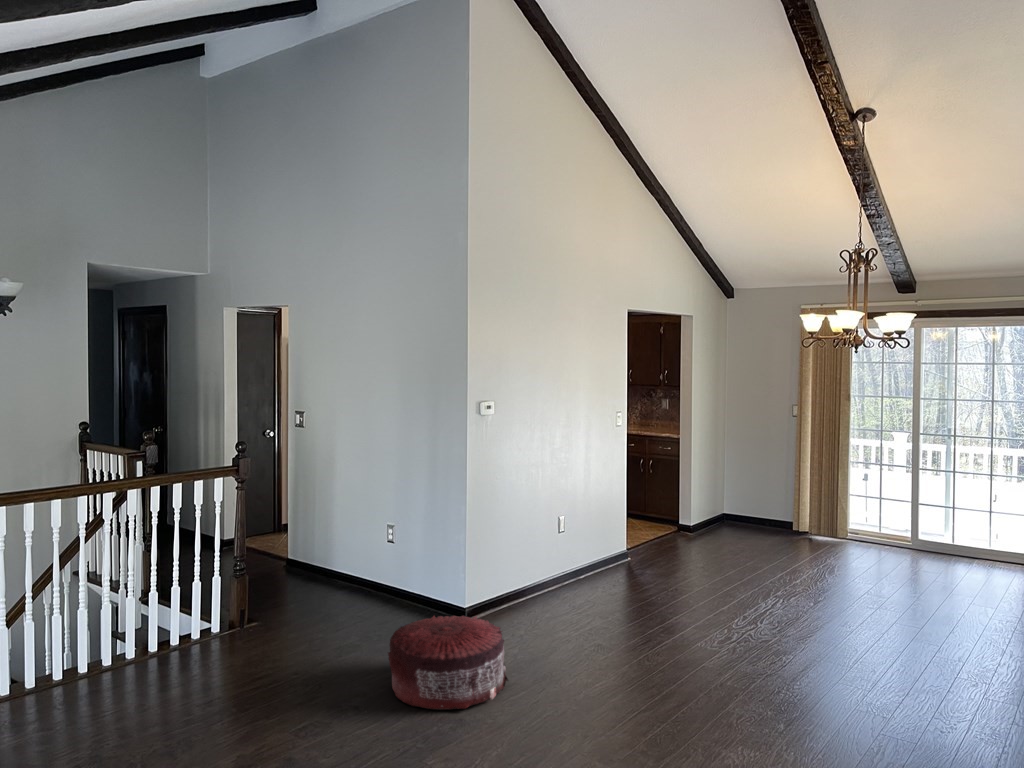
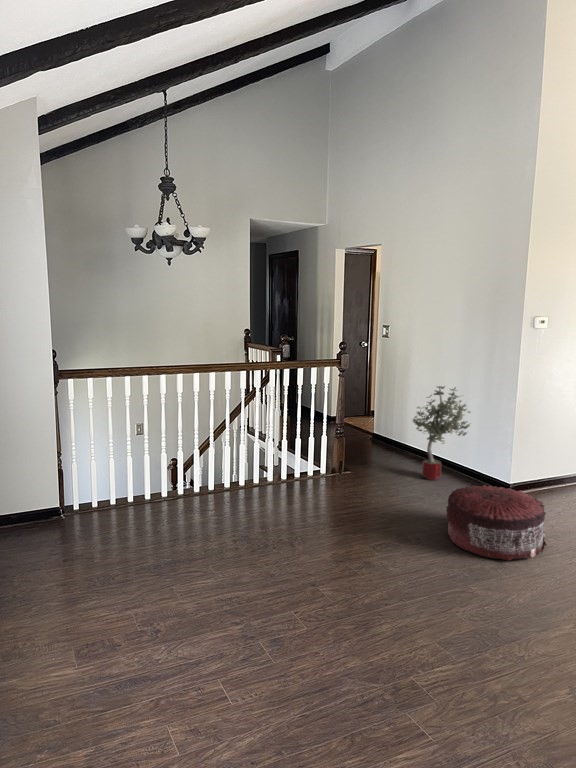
potted tree: none [339,491,415,619] -> present [413,386,471,480]

